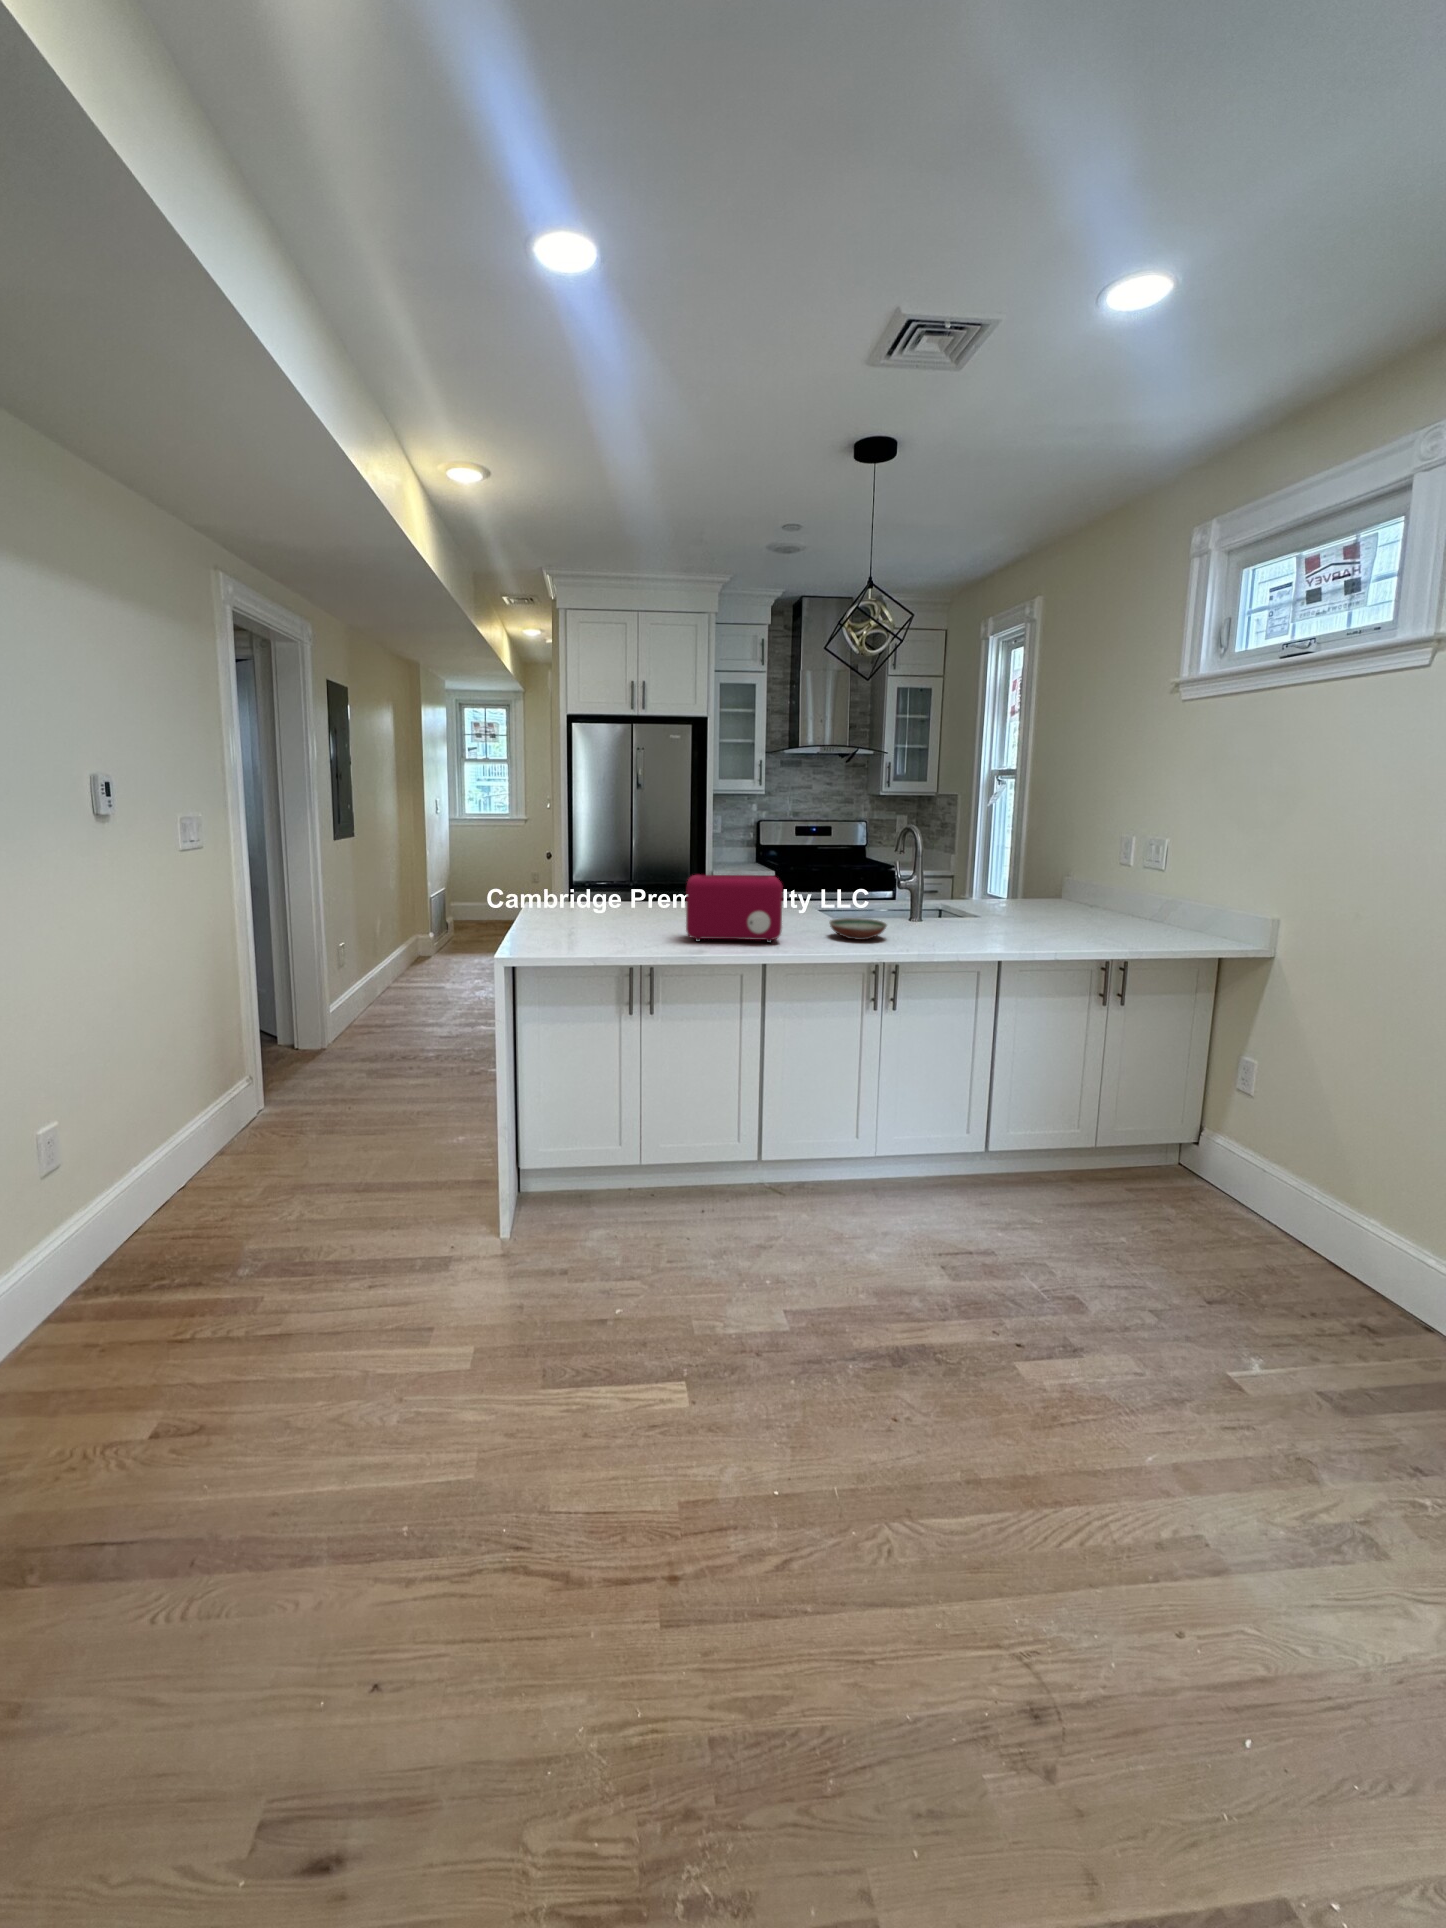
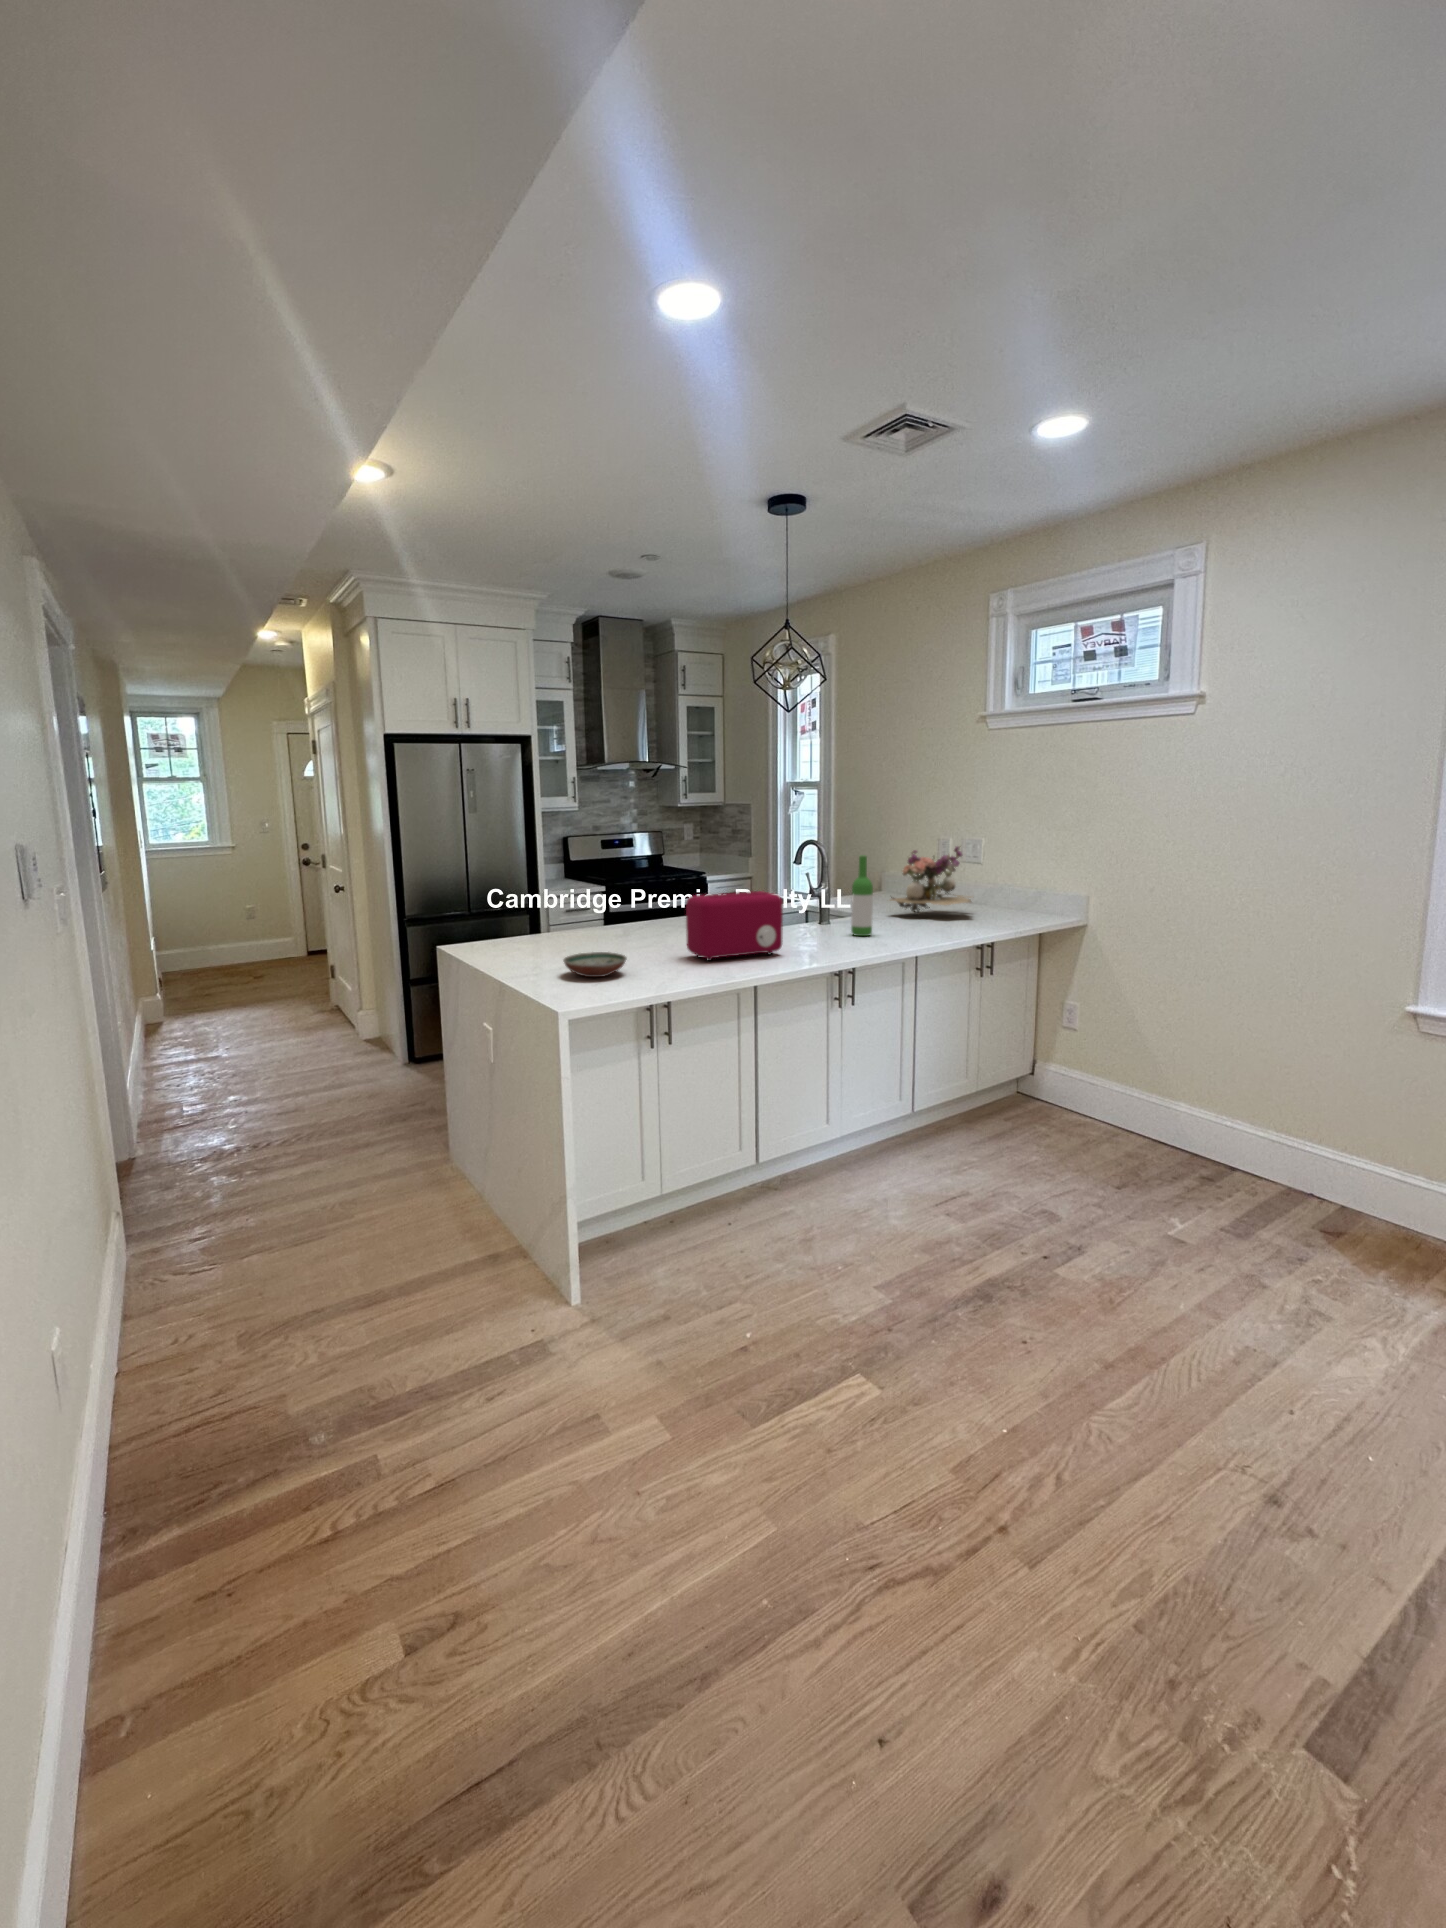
flower arrangement: none [1002,842,1121,923] -> present [891,846,971,913]
wine bottle: none [905,846,932,937] -> present [851,856,873,936]
decorative bowl: present [829,918,887,940] -> present [563,952,627,977]

